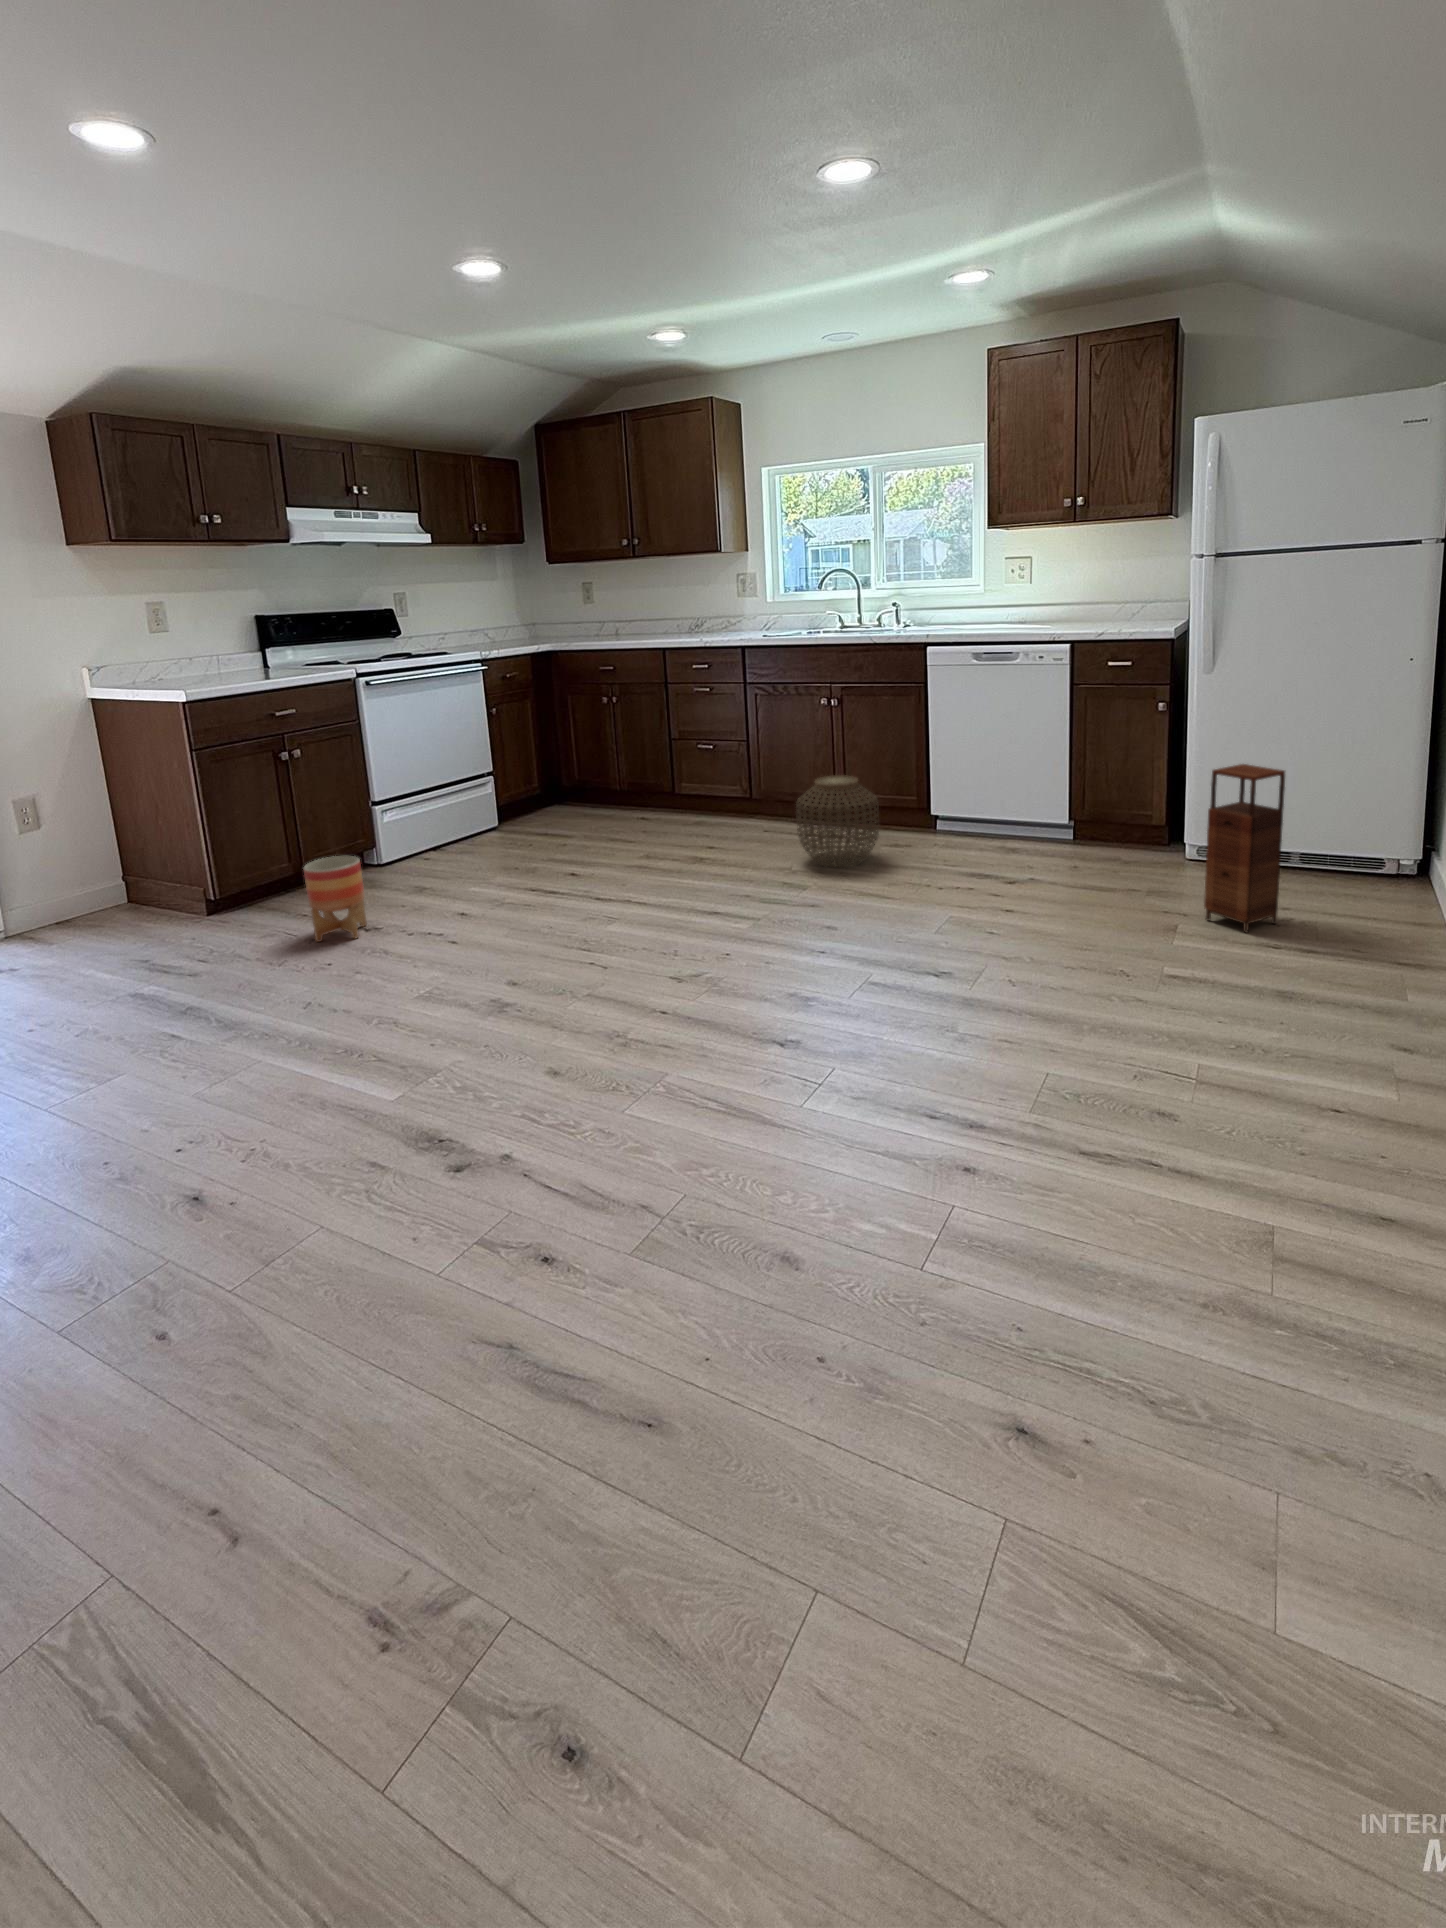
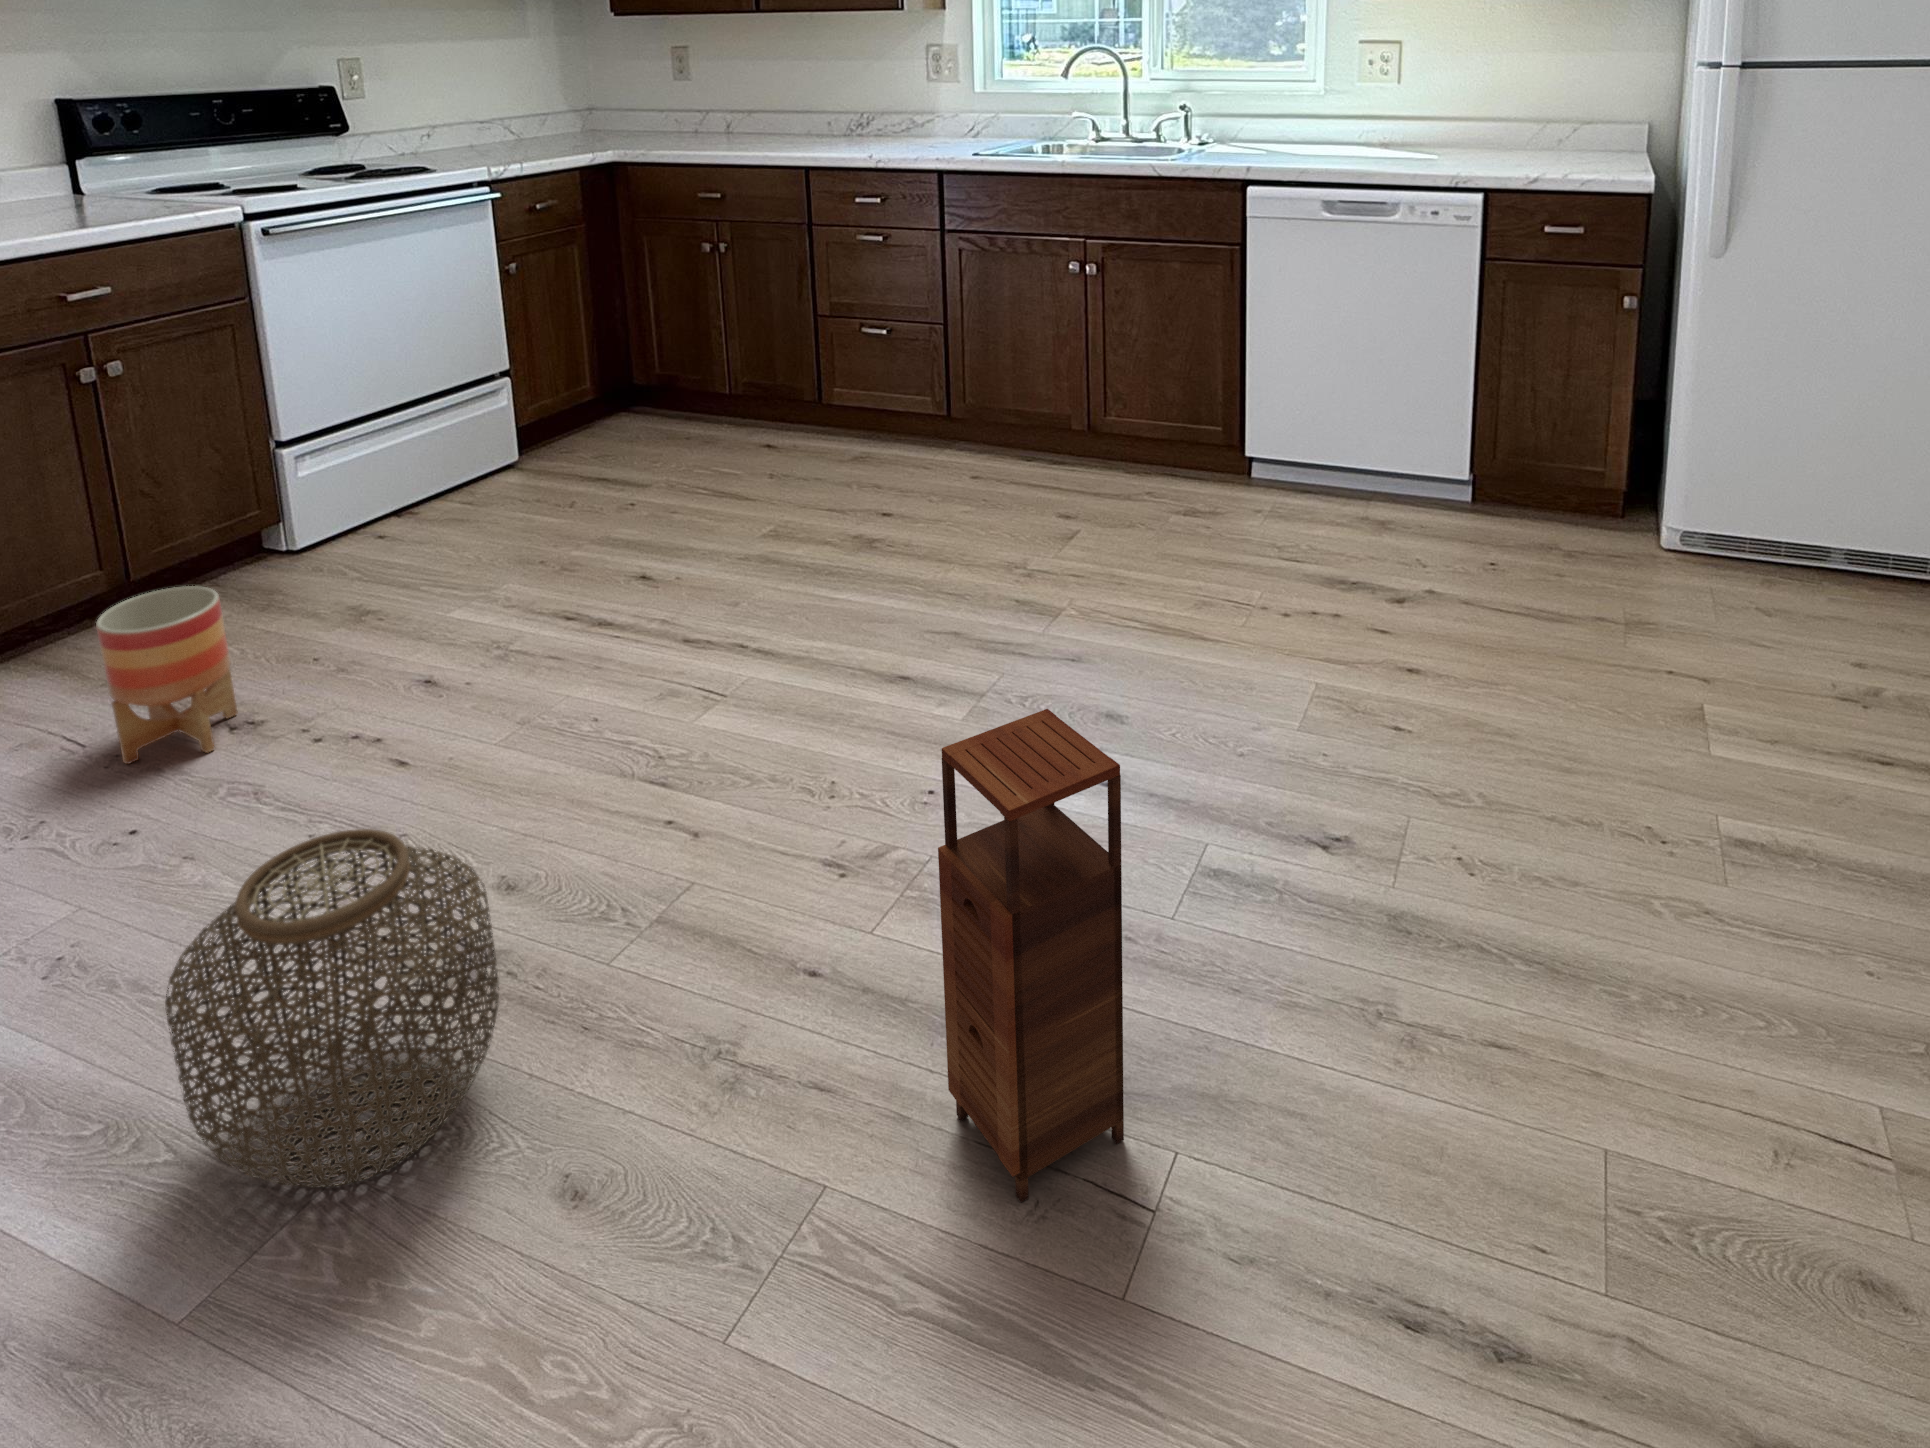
storage cabinet: present [1204,764,1285,933] -> present [938,709,1124,1203]
woven basket: present [796,775,879,868] -> present [165,829,499,1187]

